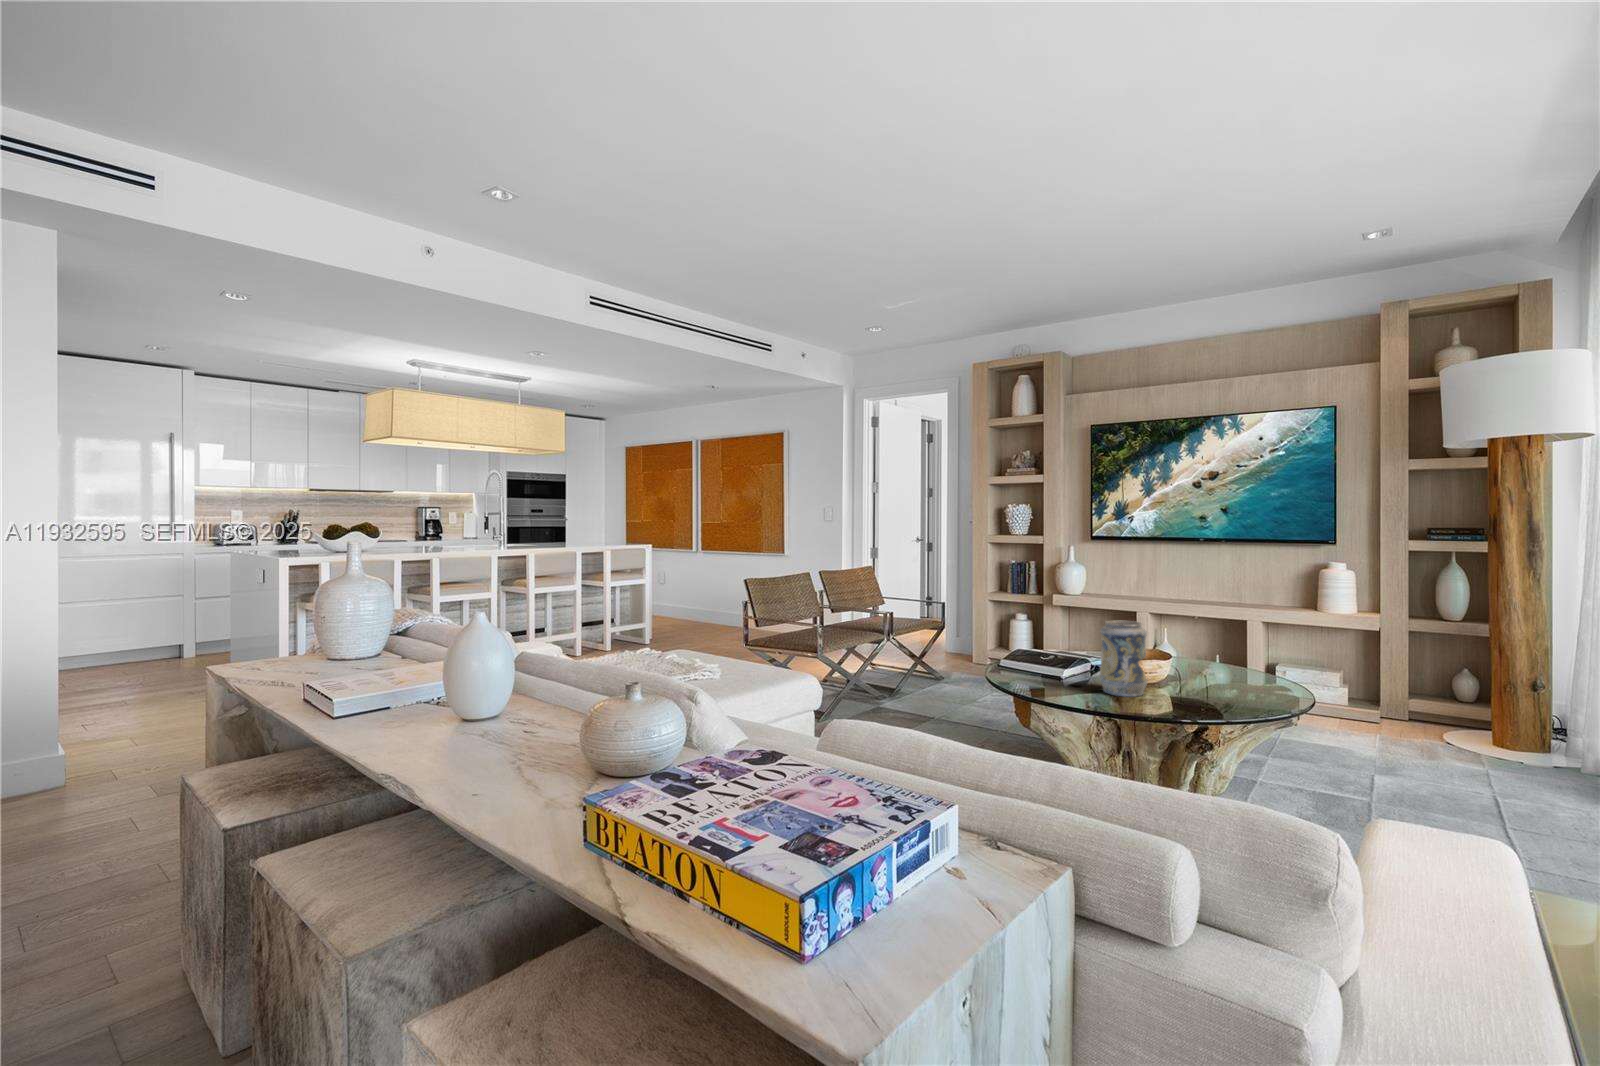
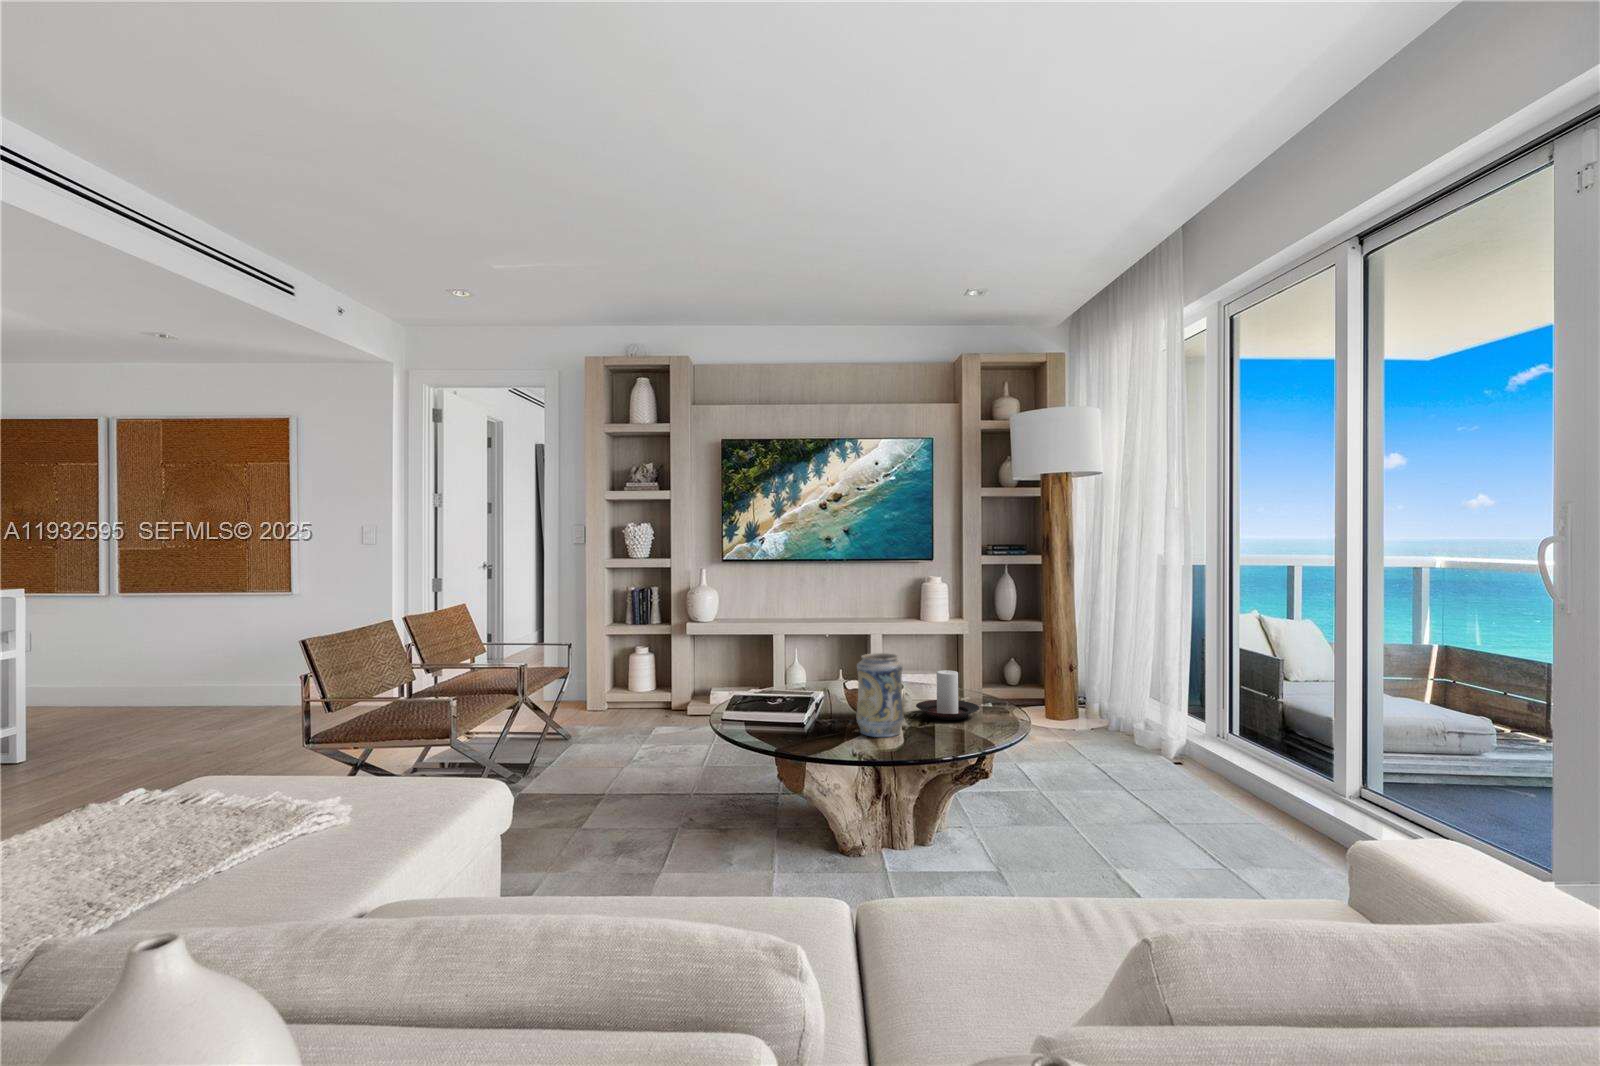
candle holder: none [1183,645,1255,696] -> present [916,670,979,720]

